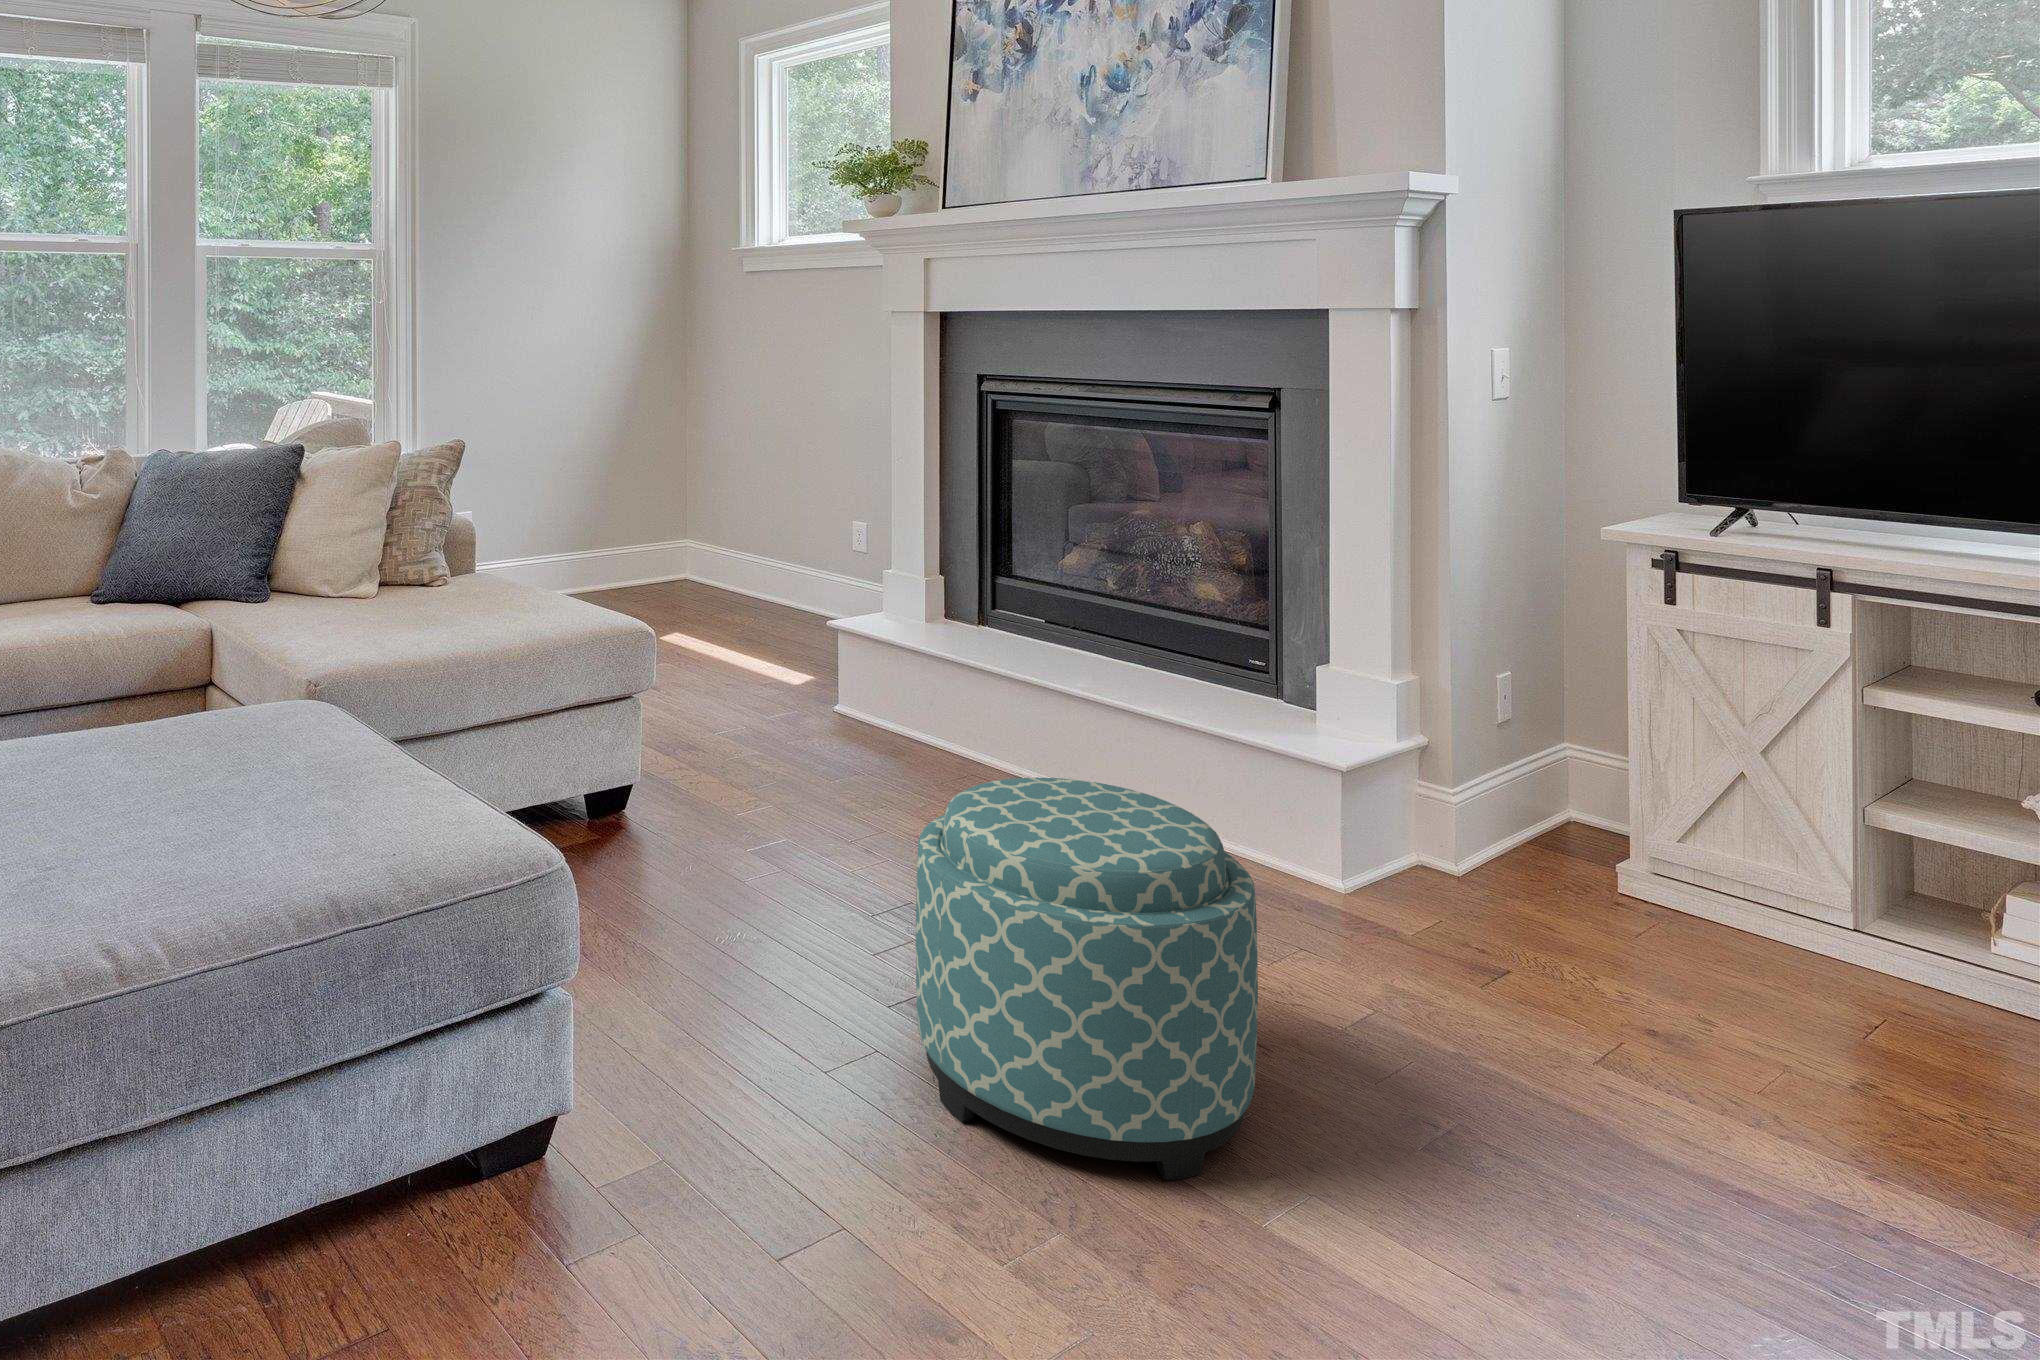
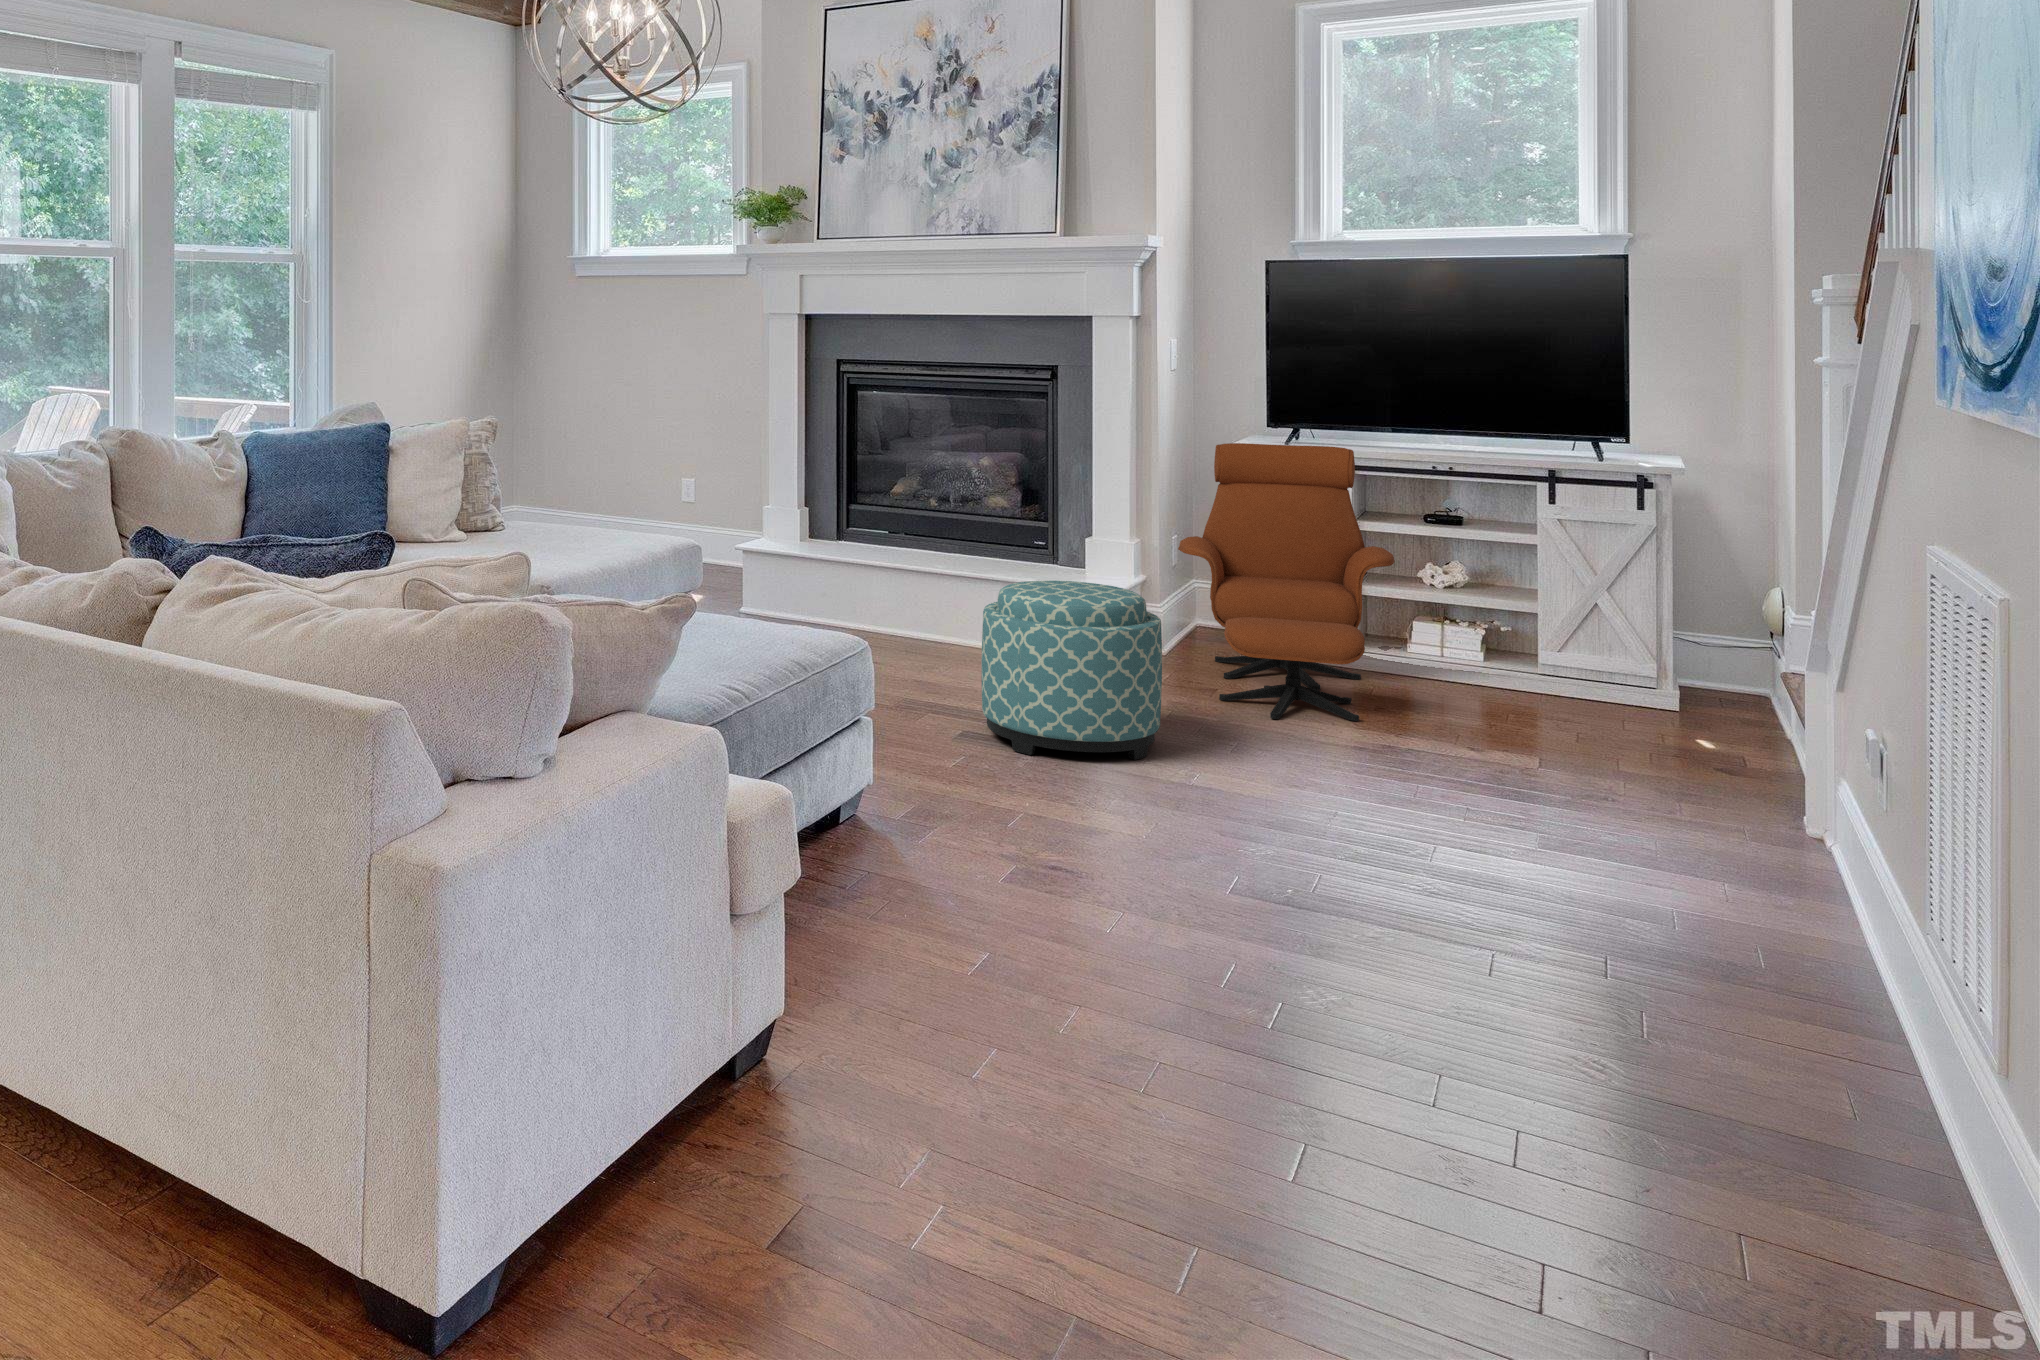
lounge chair: none [1461,531,1938,1145] -> present [1178,443,1395,721]

